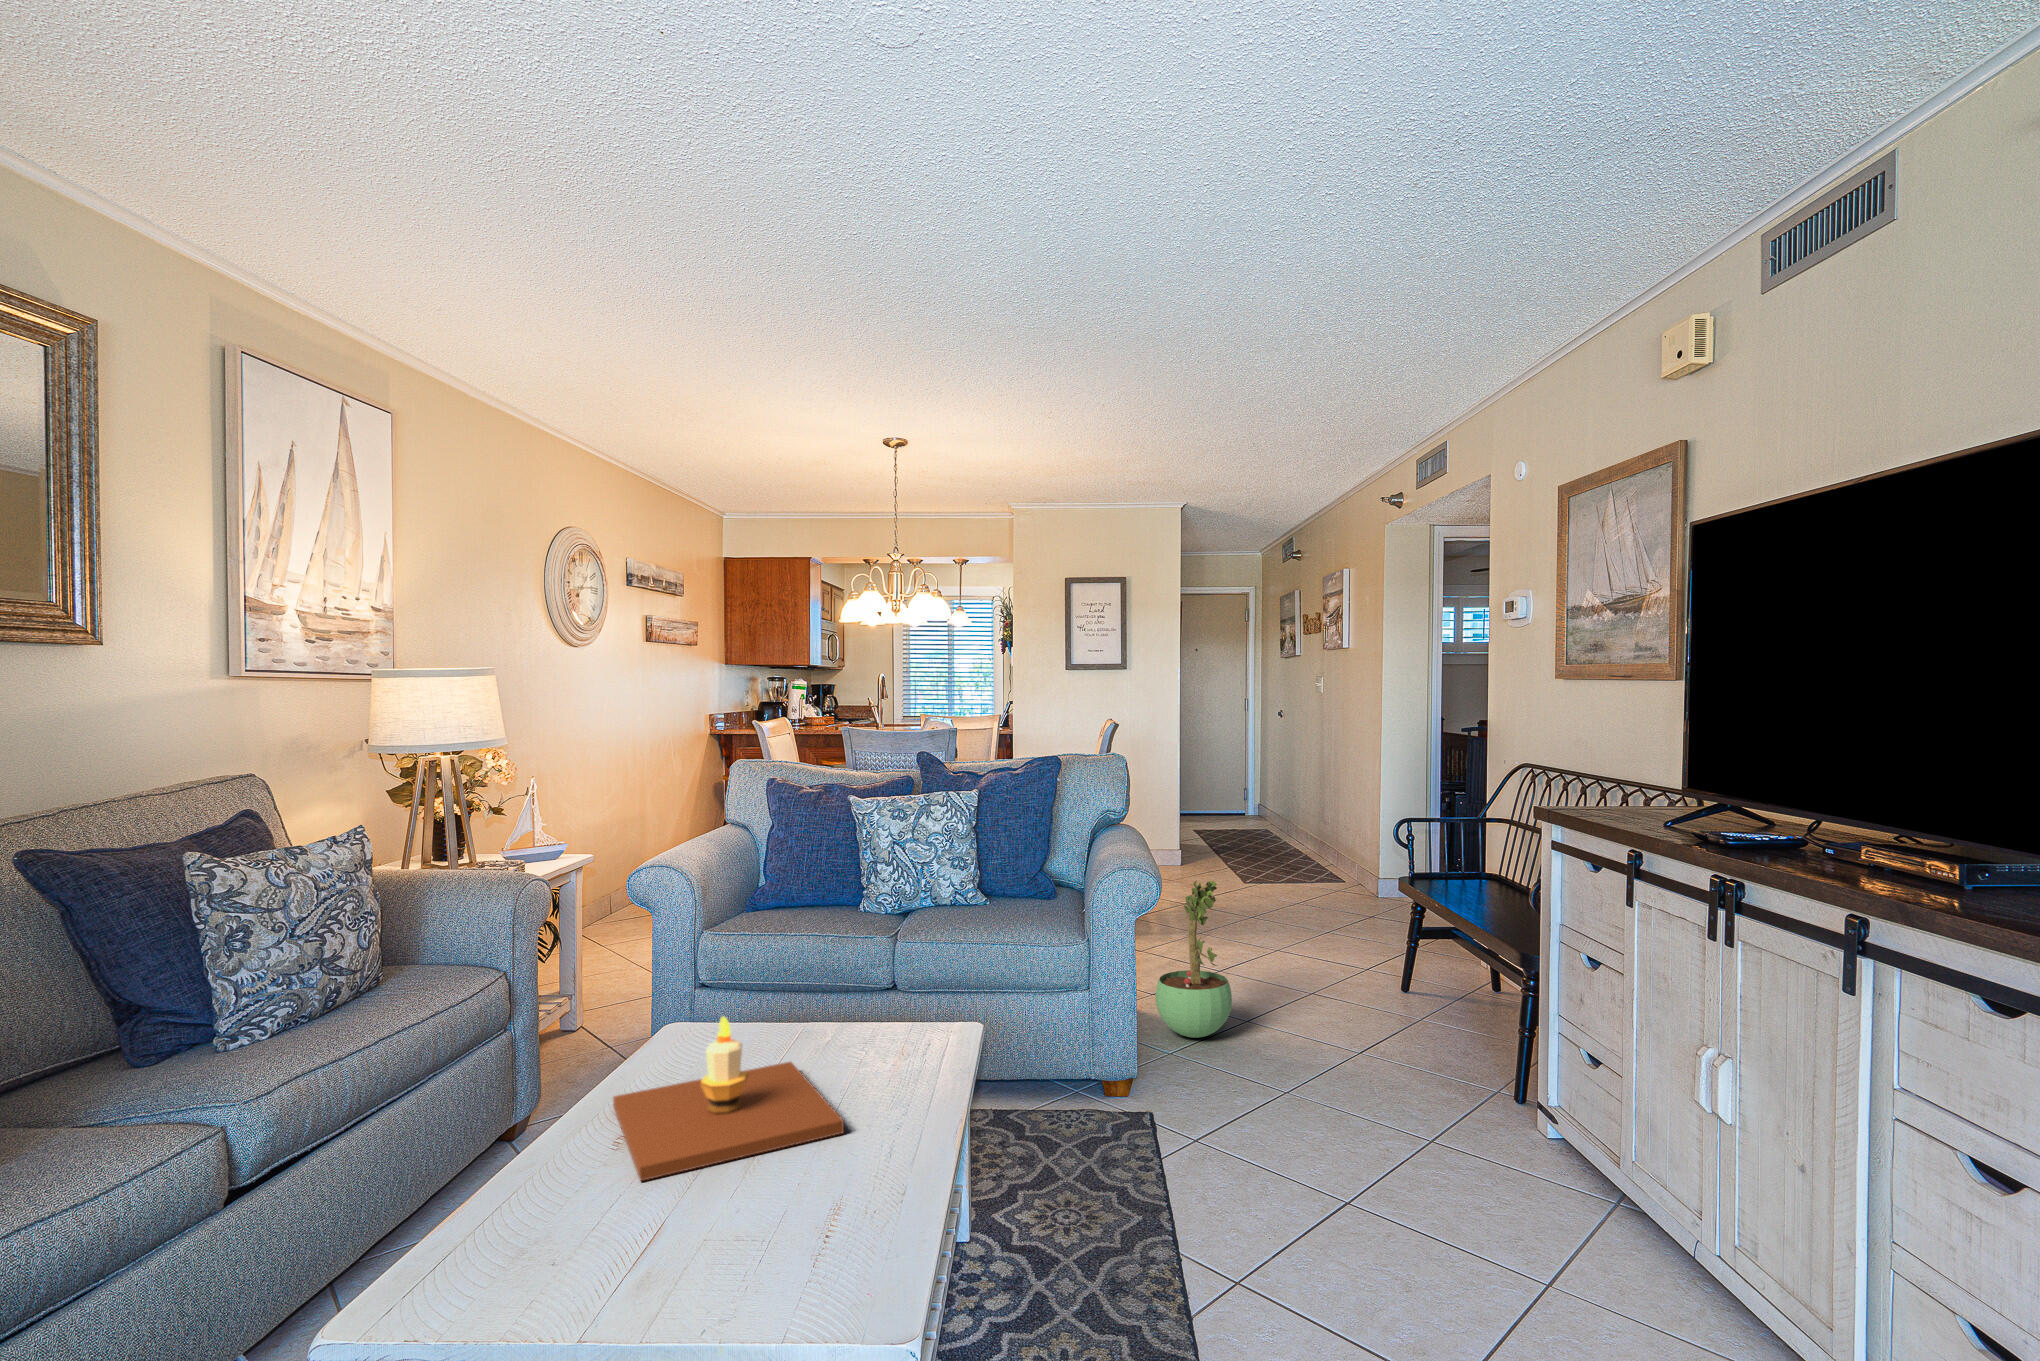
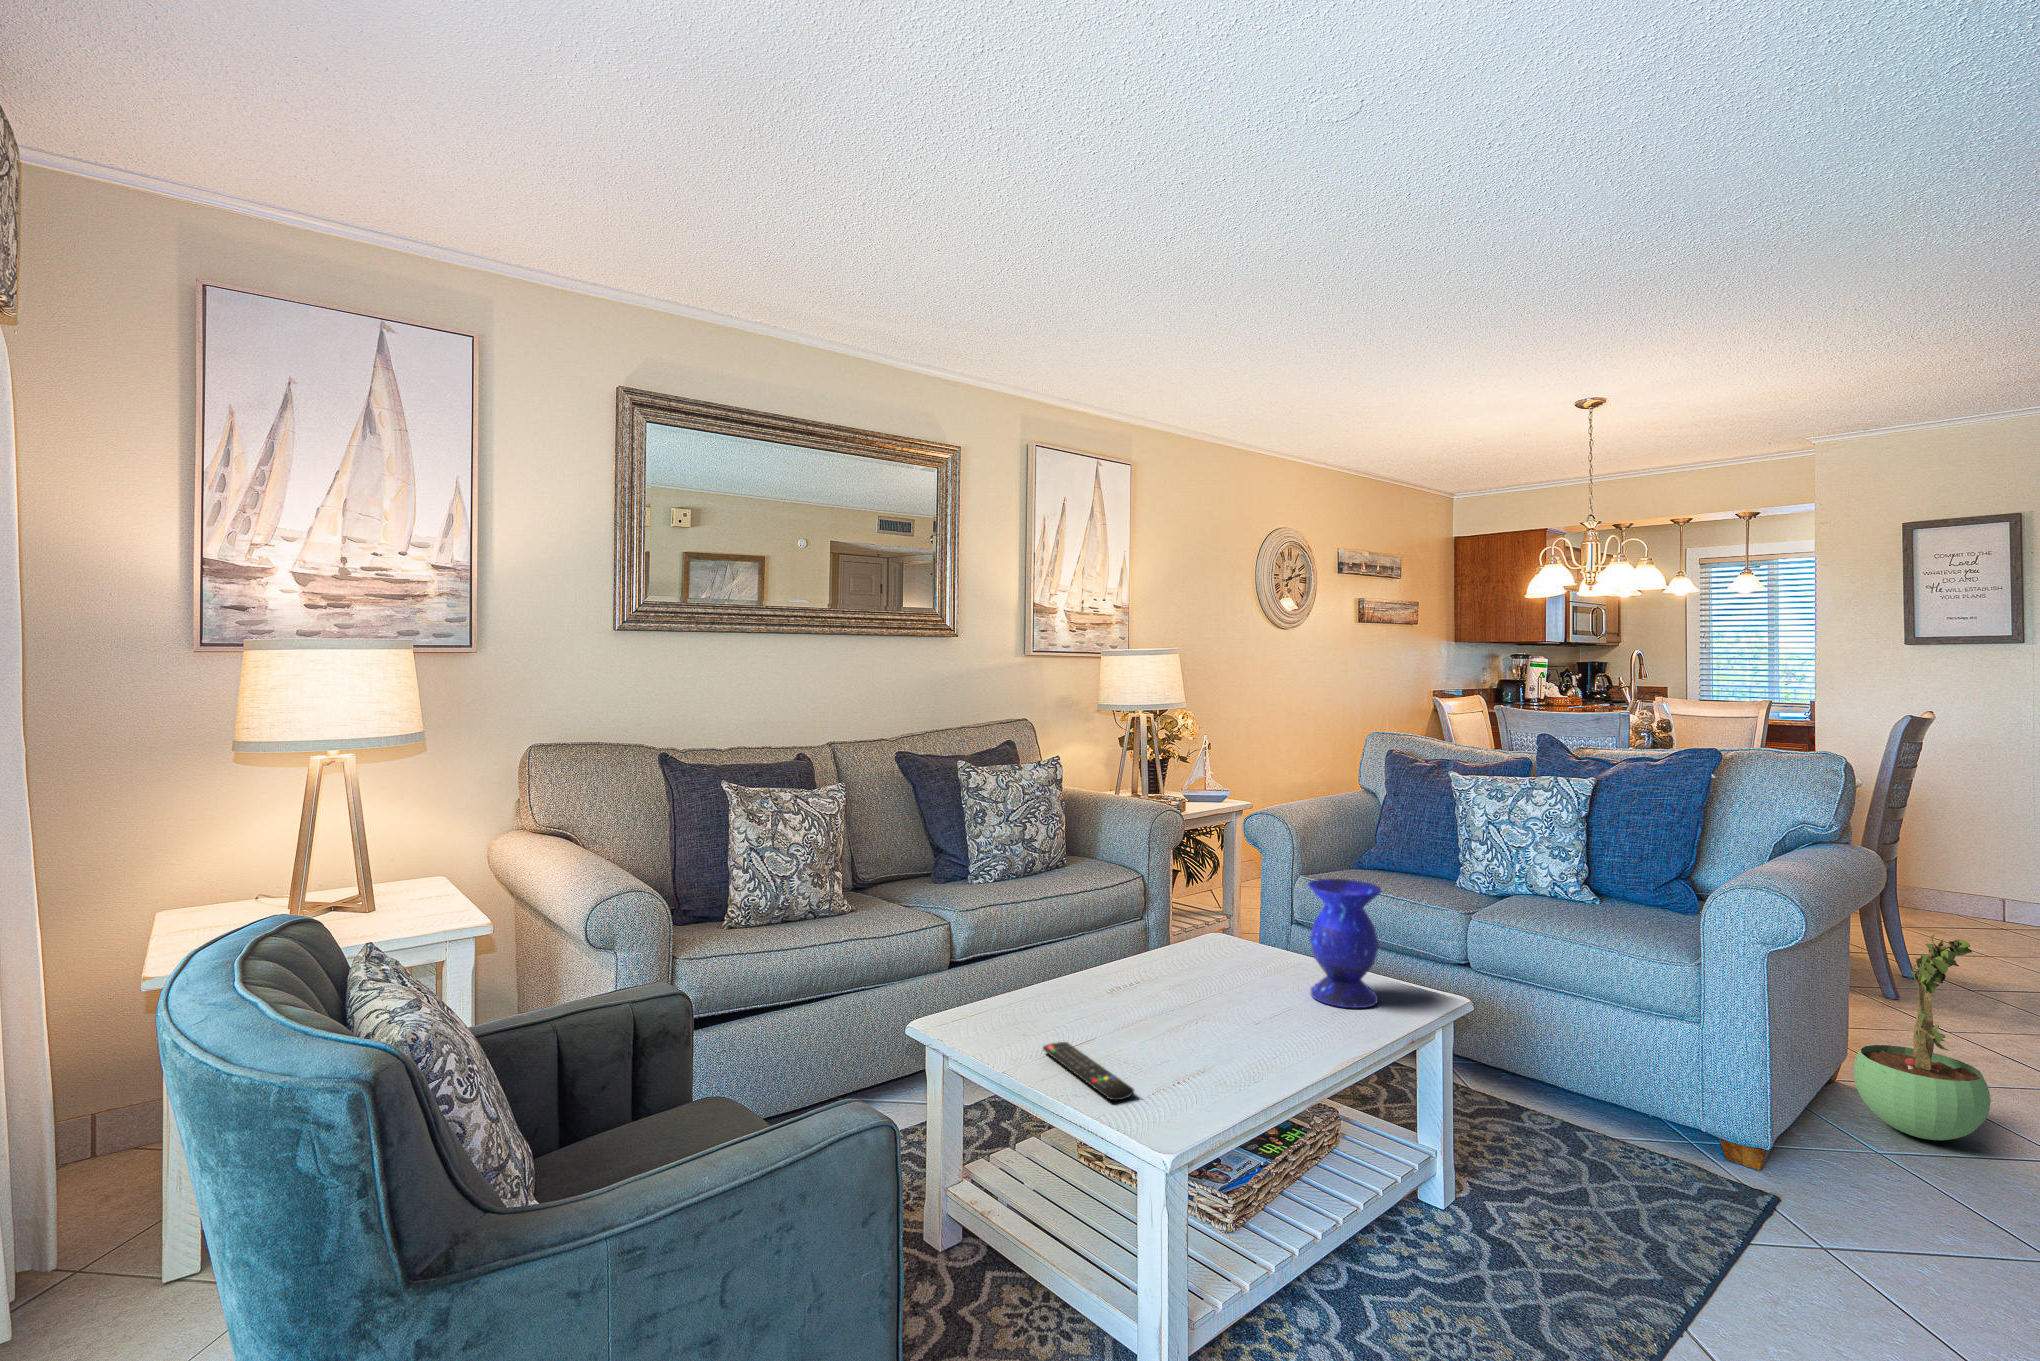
vase: none [825,920,904,1065] -> present [1308,879,1381,1008]
candle: present [613,1017,844,1181] -> none [1103,926,1270,1044]
remote control: none [598,1224,776,1274] -> present [1043,1042,1134,1100]

